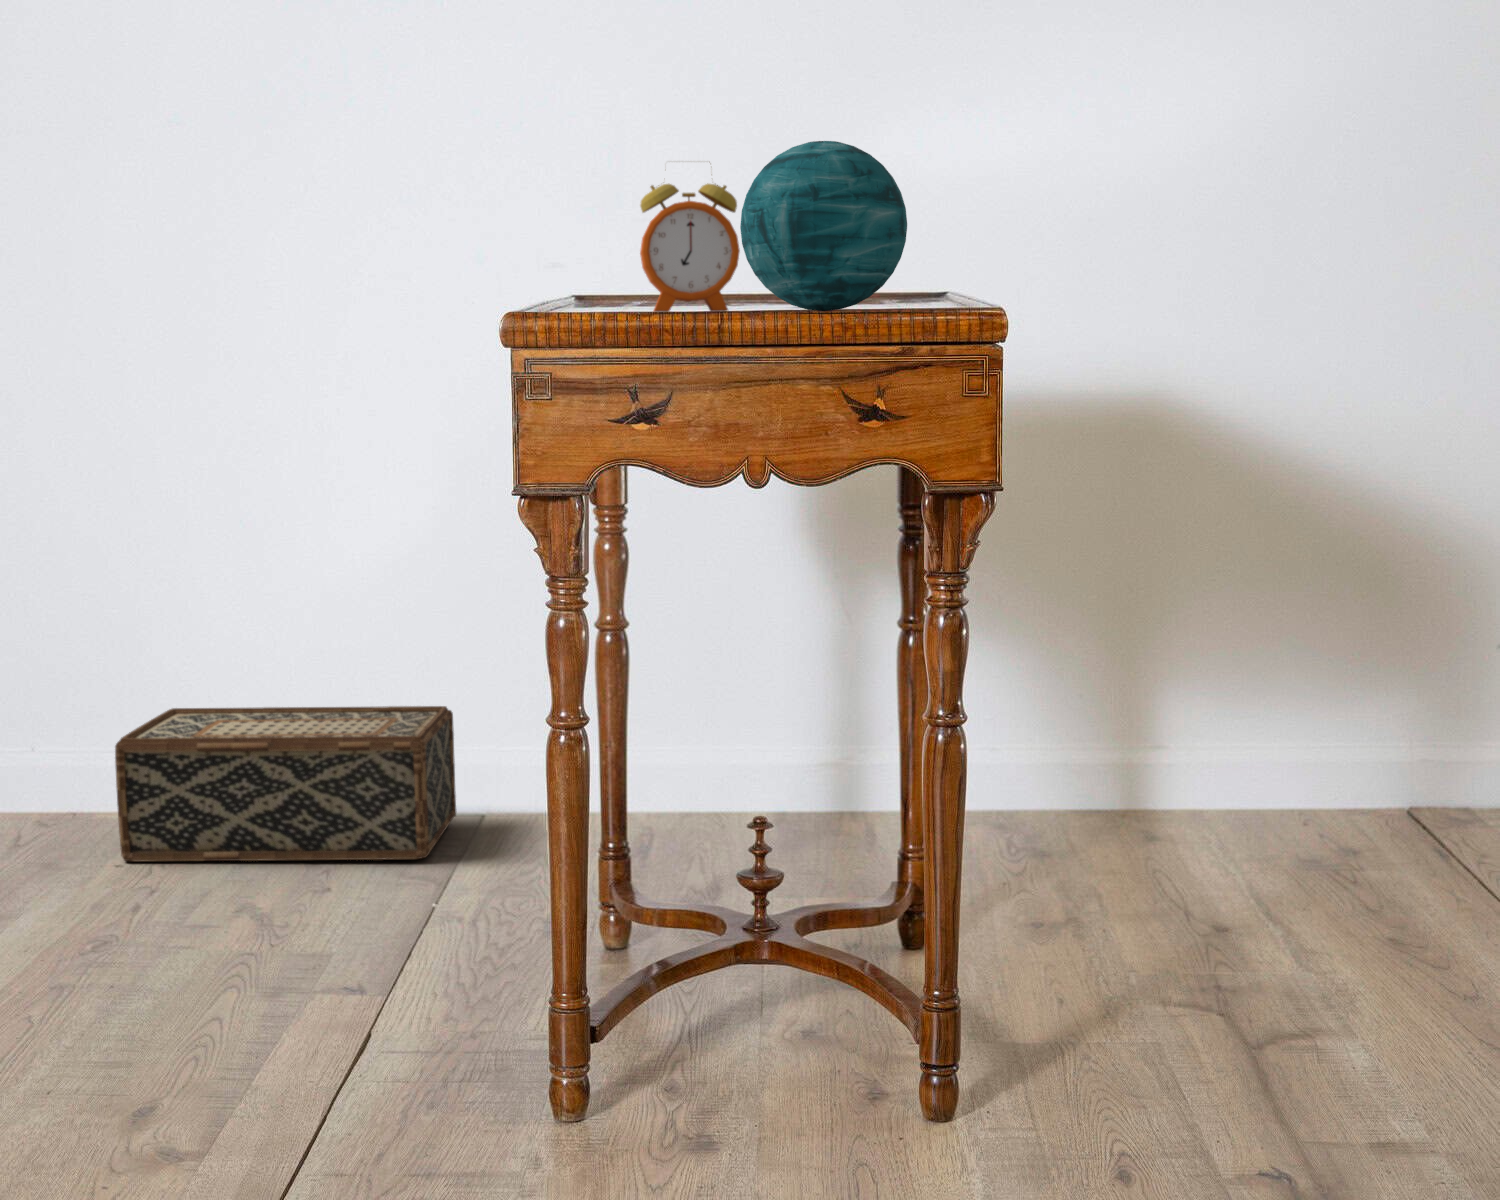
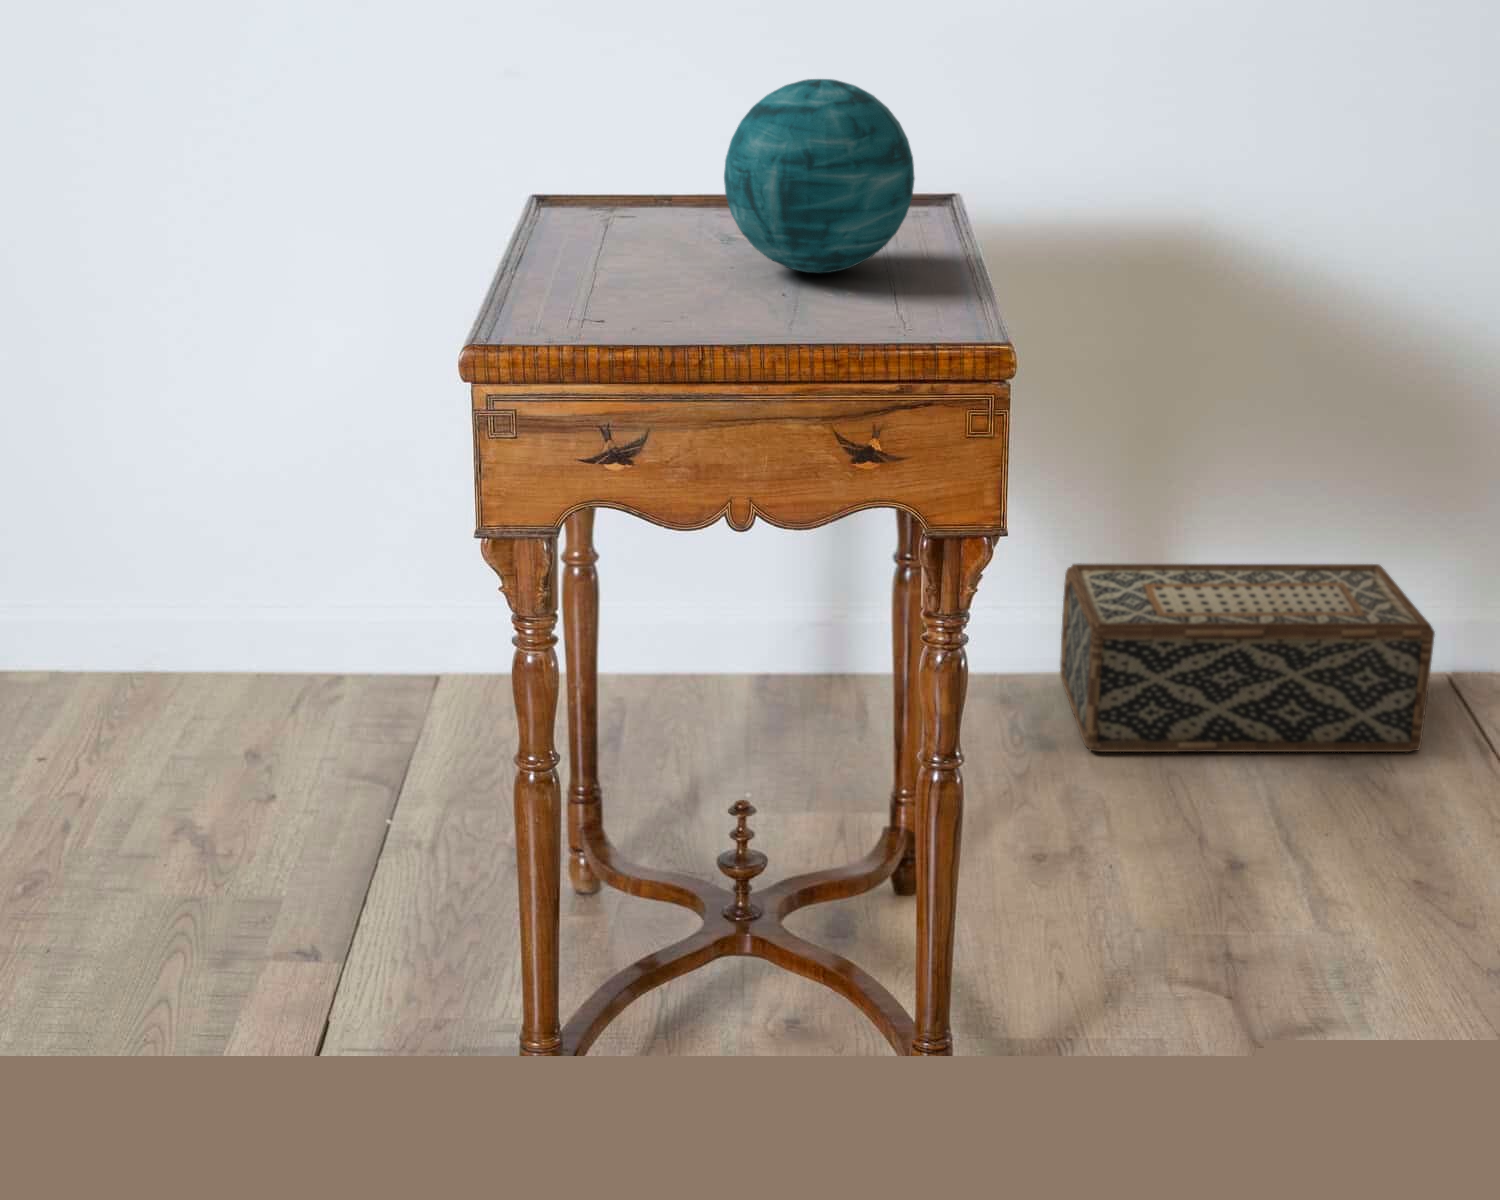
alarm clock: present [640,184,740,312] -> none [608,39,723,217]
woven basket: present [115,706,456,862] -> present [1060,564,1435,752]

